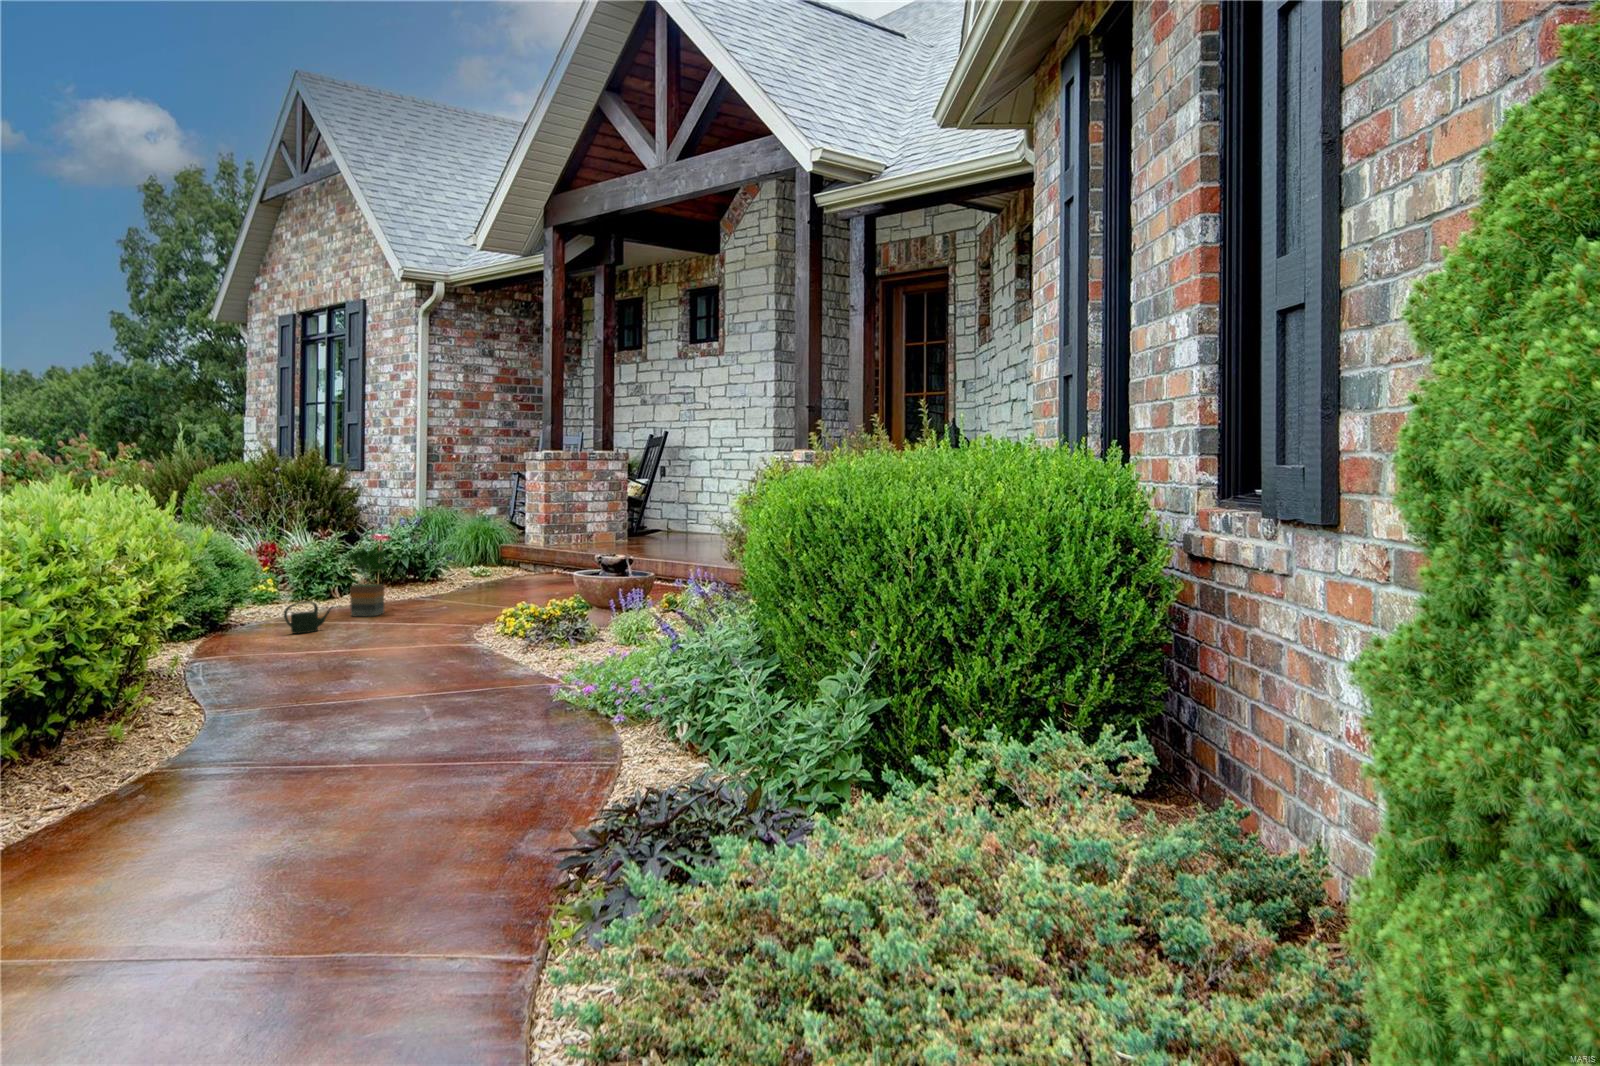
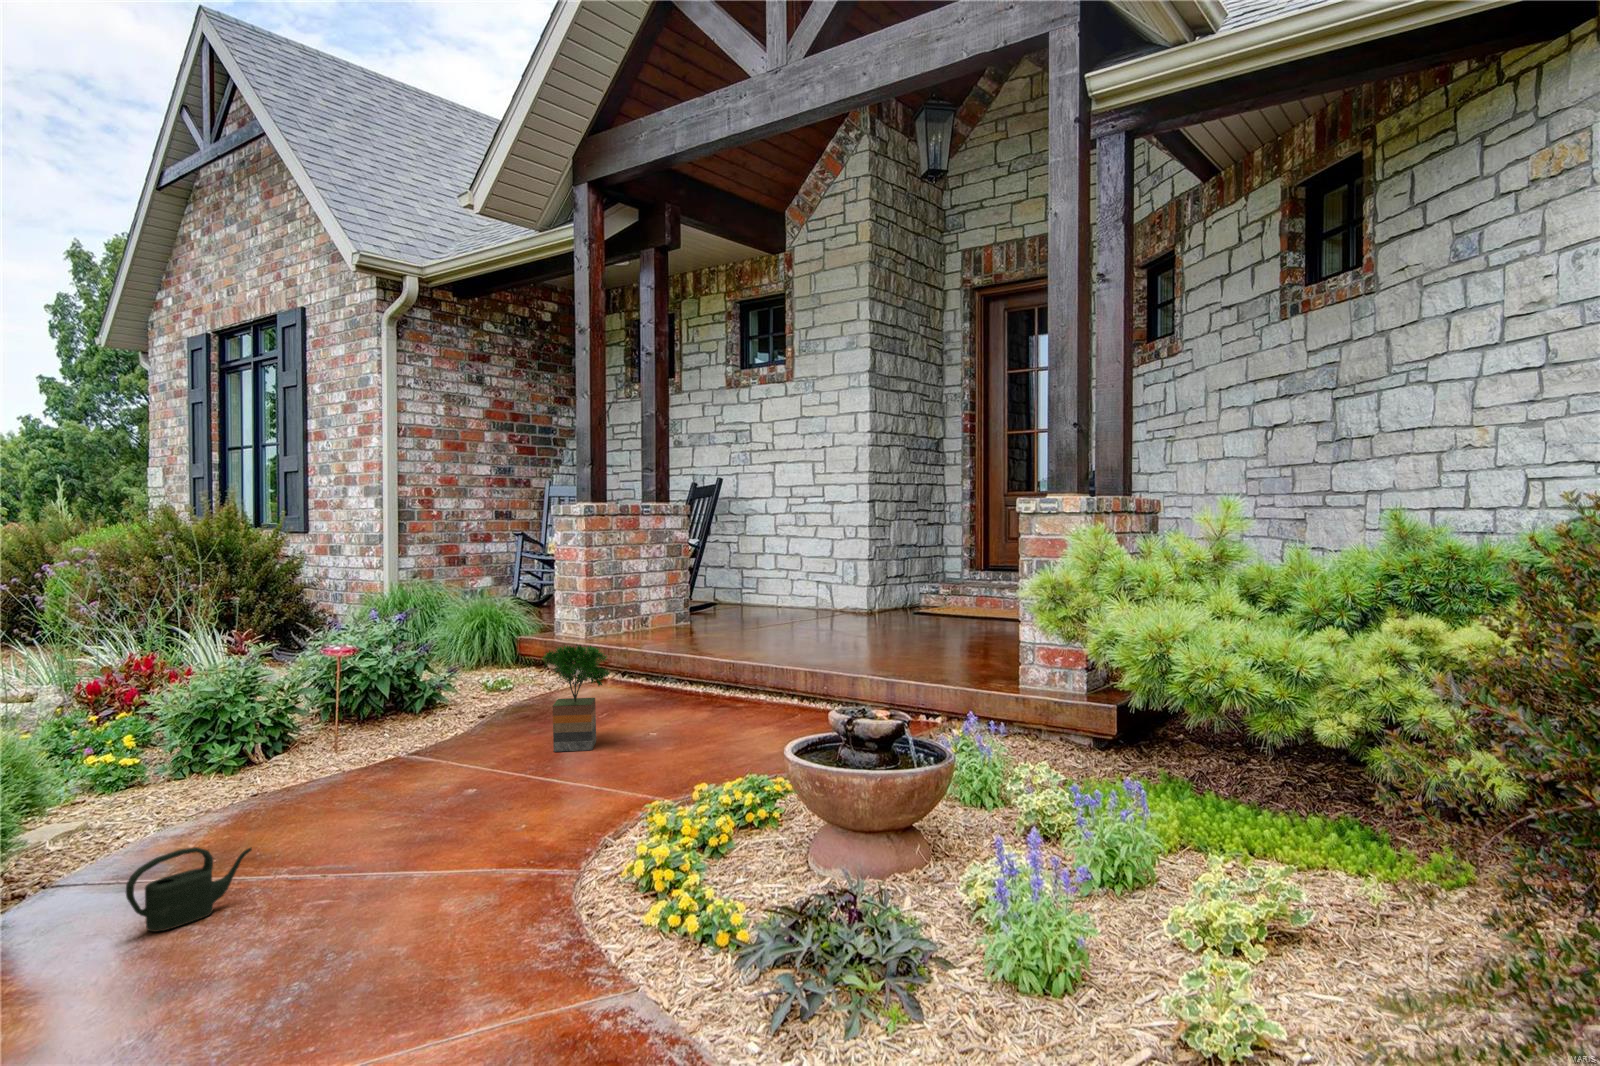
potted tree: present [348,548,390,616] -> present [543,645,609,752]

